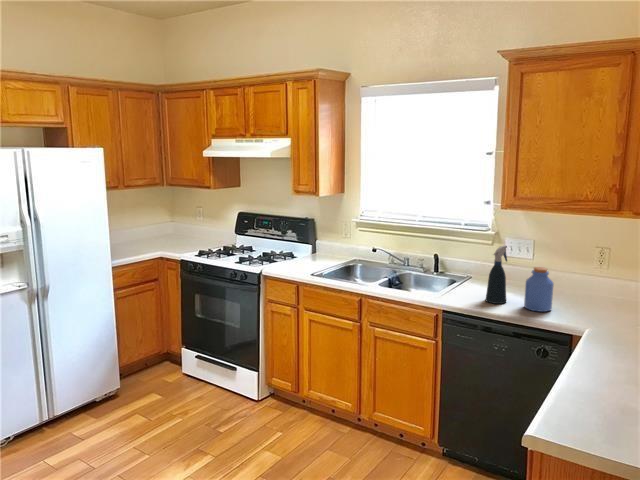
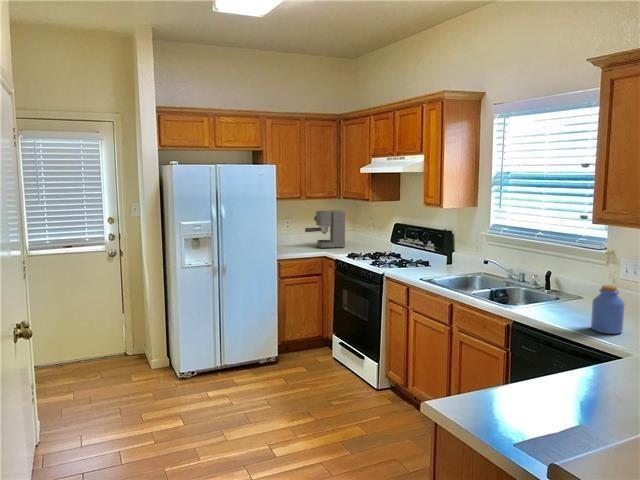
coffee maker: none [124,200,175,247] -> present [305,210,345,248]
spray bottle: present [486,246,507,304] -> none [557,261,587,322]

